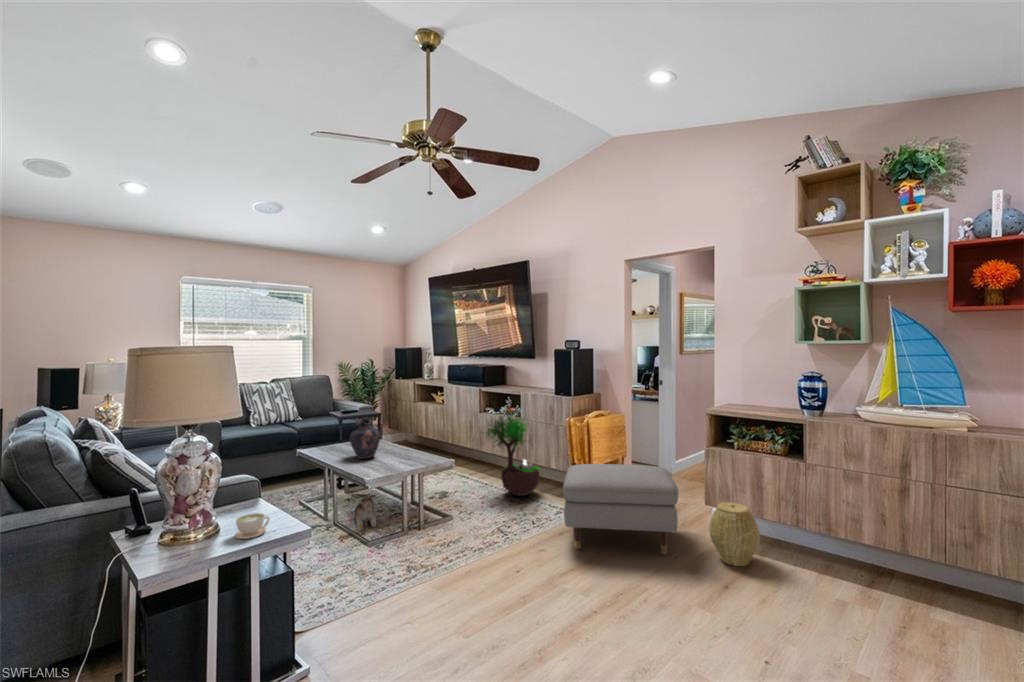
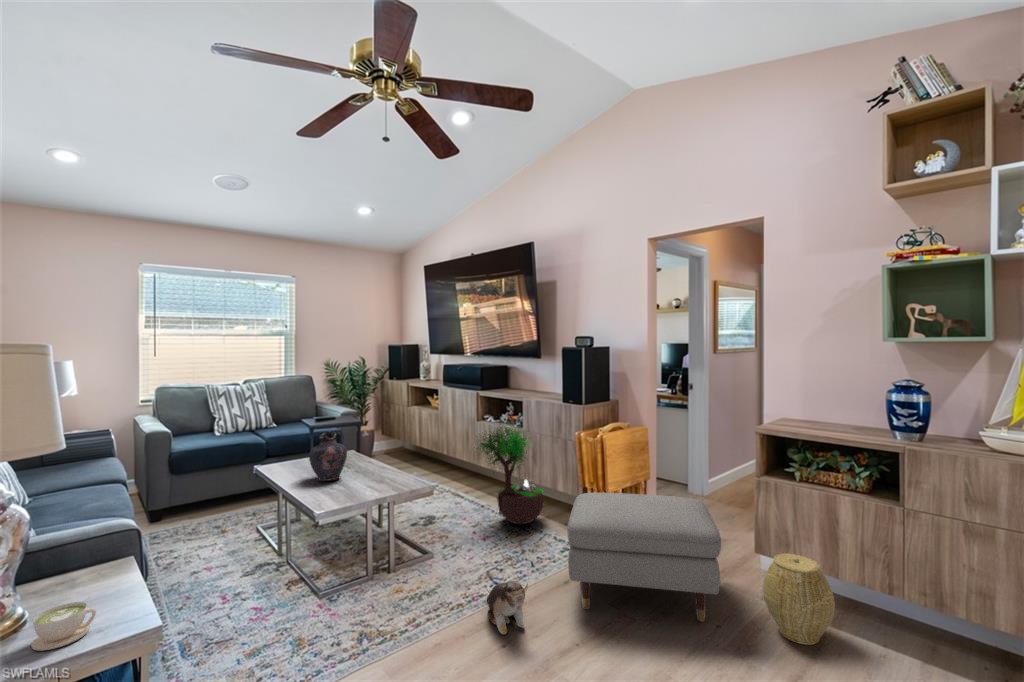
plush toy: present [354,496,376,531] -> present [487,581,528,635]

